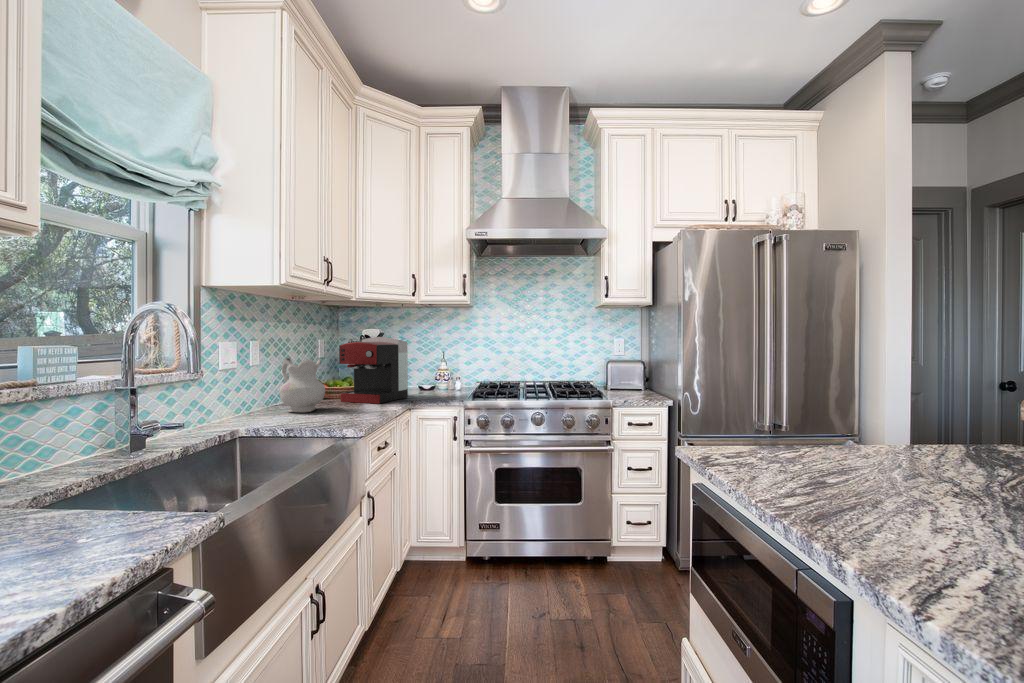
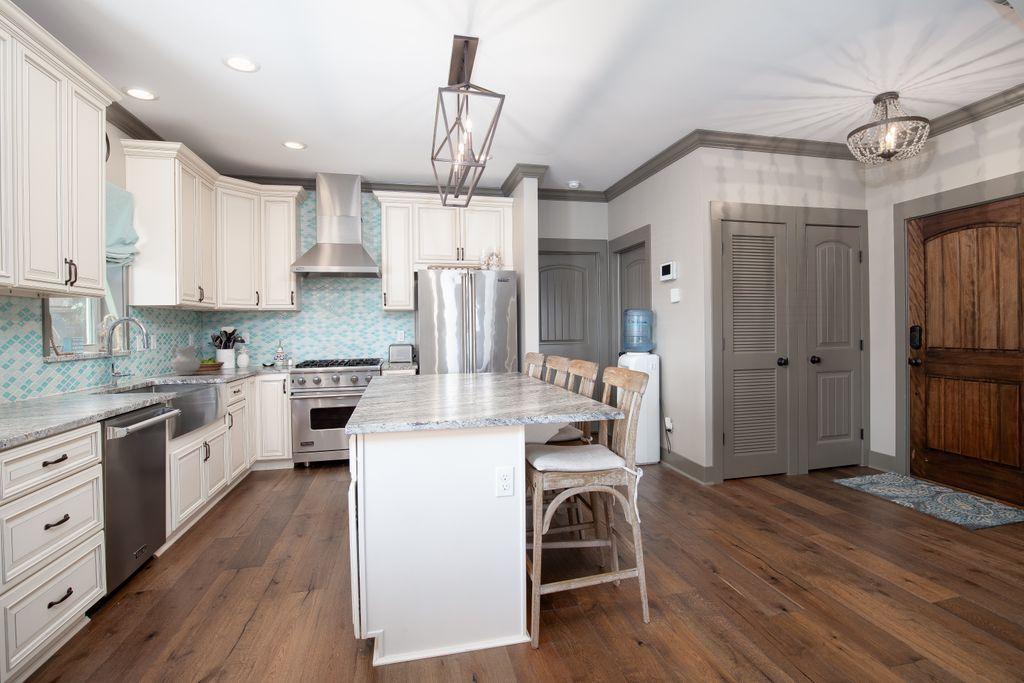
coffee maker: present [339,337,408,404] -> none [207,332,255,372]

